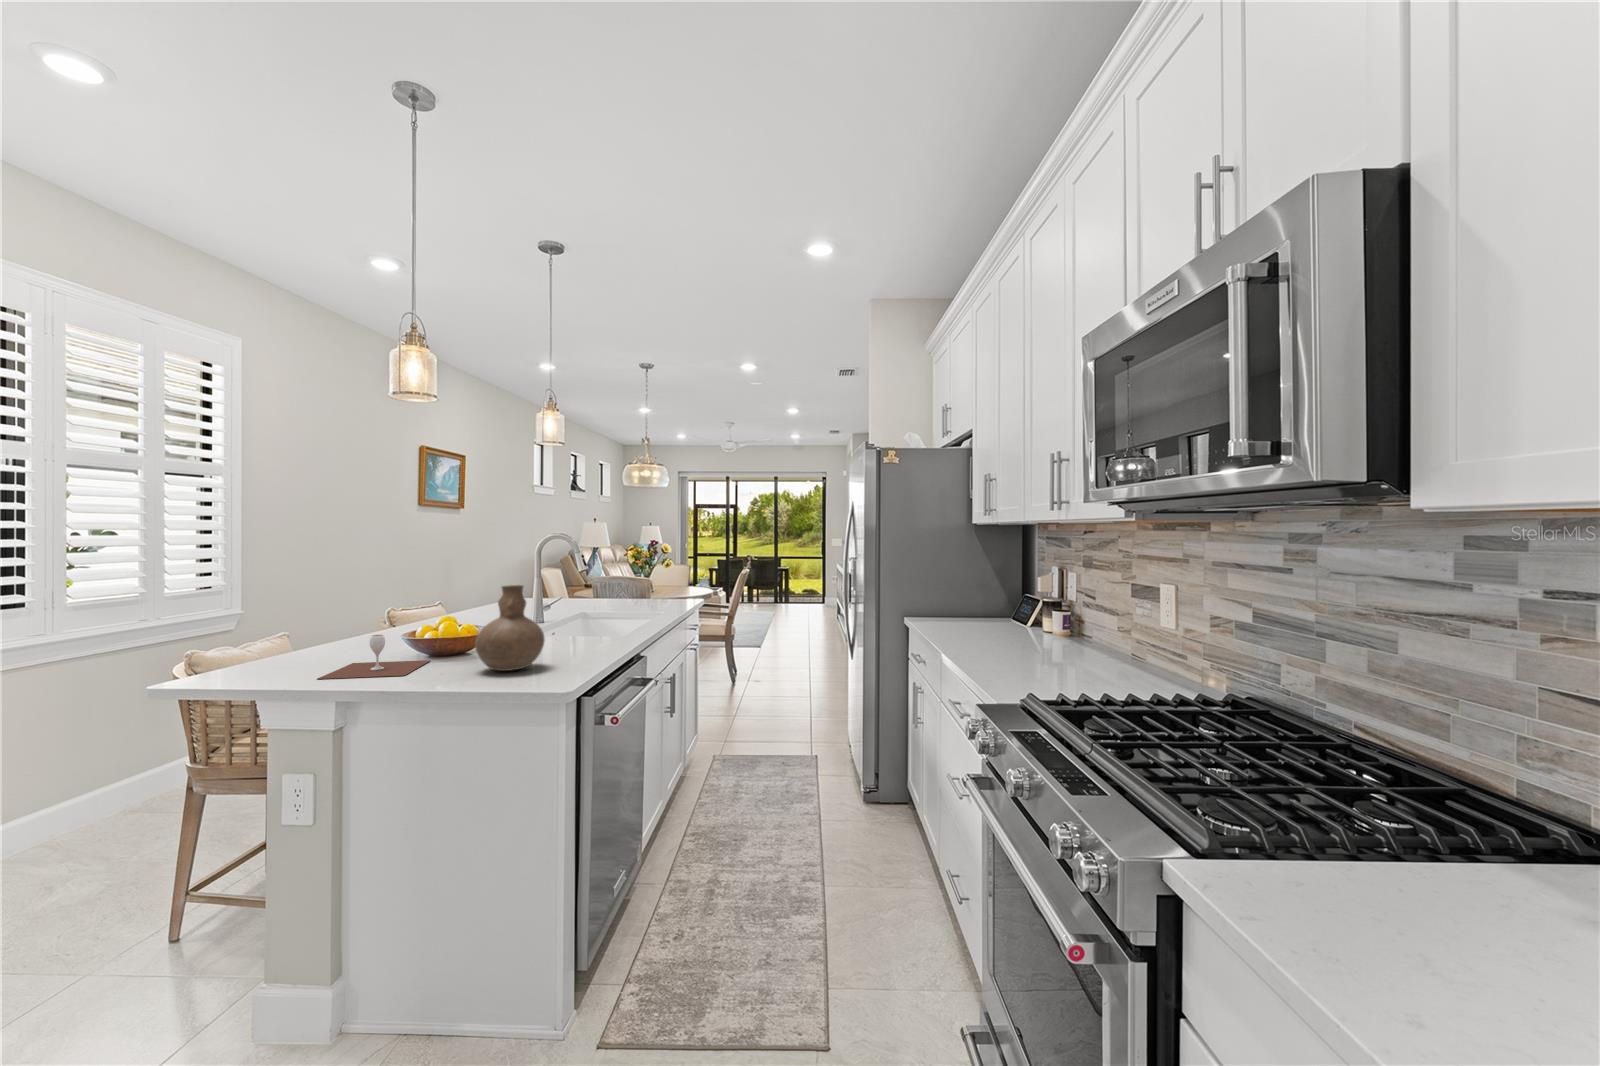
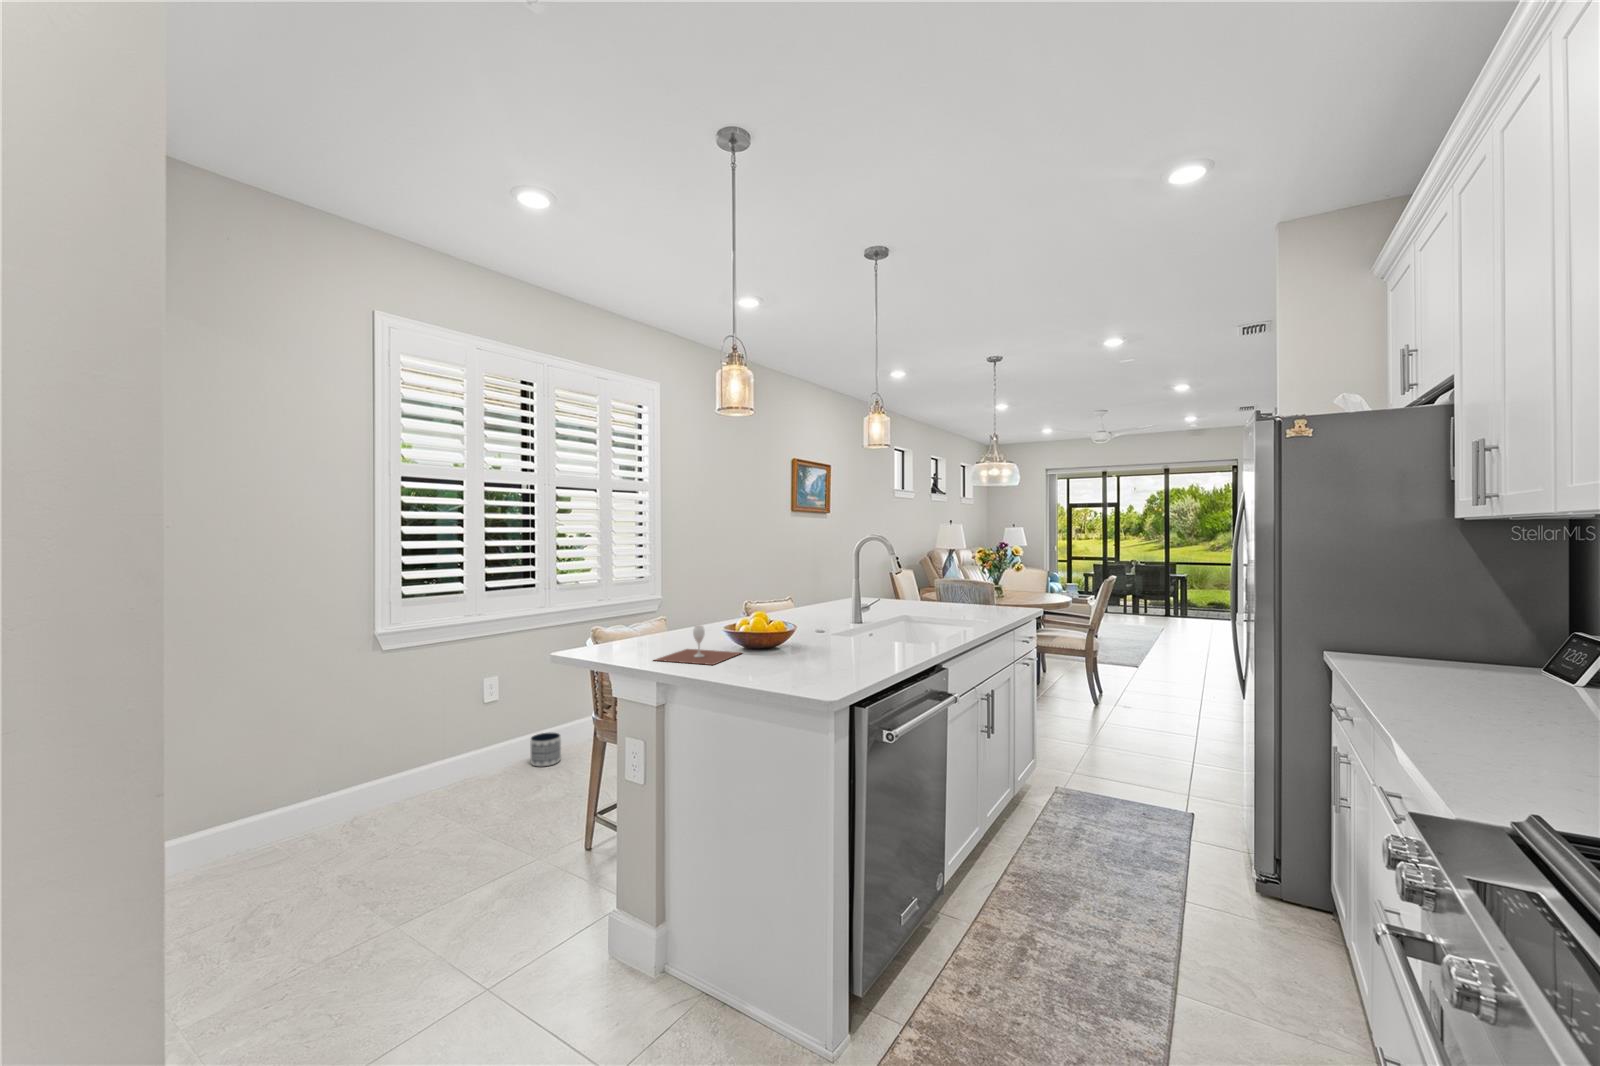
vase: present [475,585,545,671] -> none [768,586,830,670]
planter: none [21,807,81,860] -> present [530,733,561,766]

